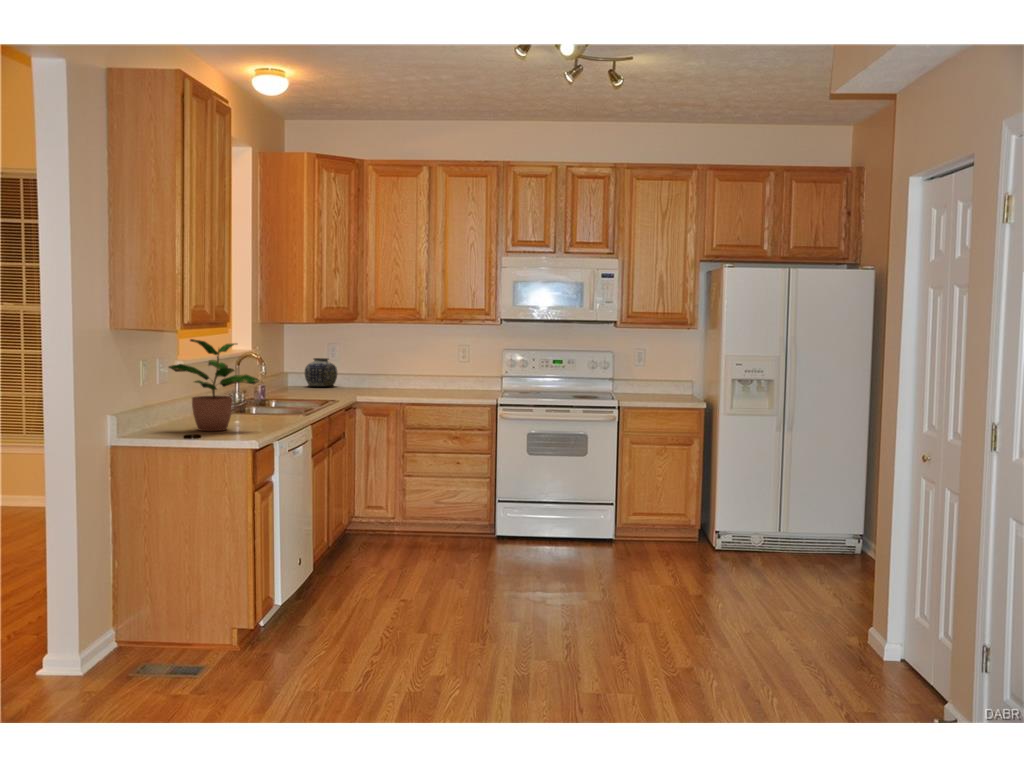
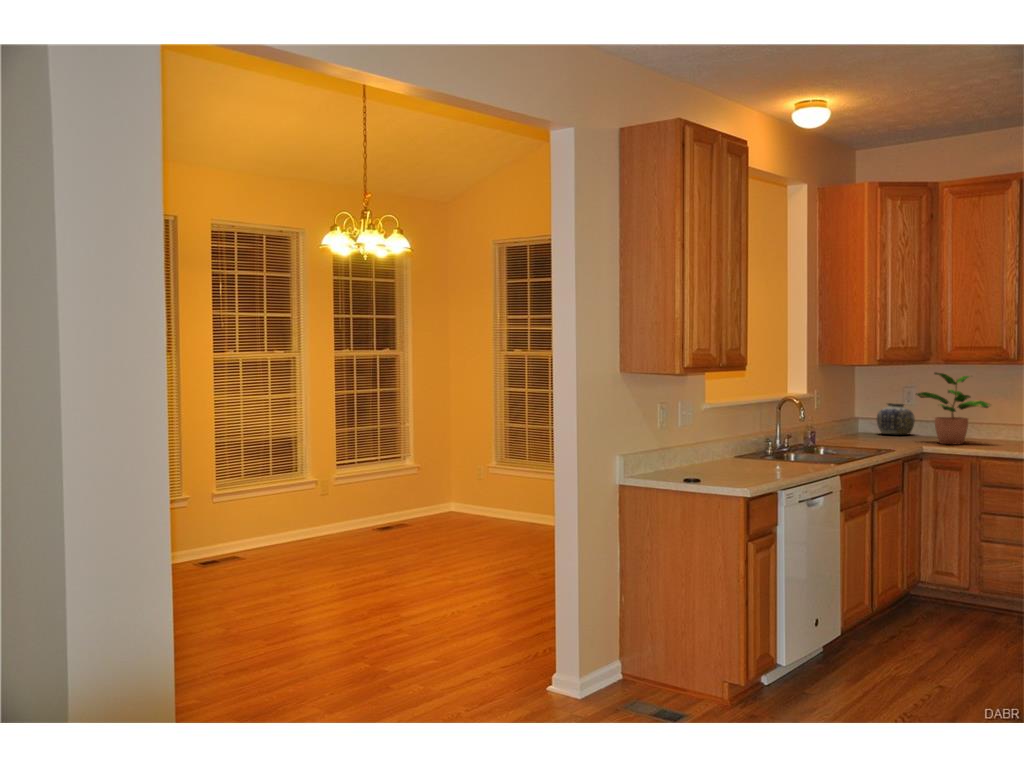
potted plant: present [169,339,259,431] -> present [916,372,991,444]

